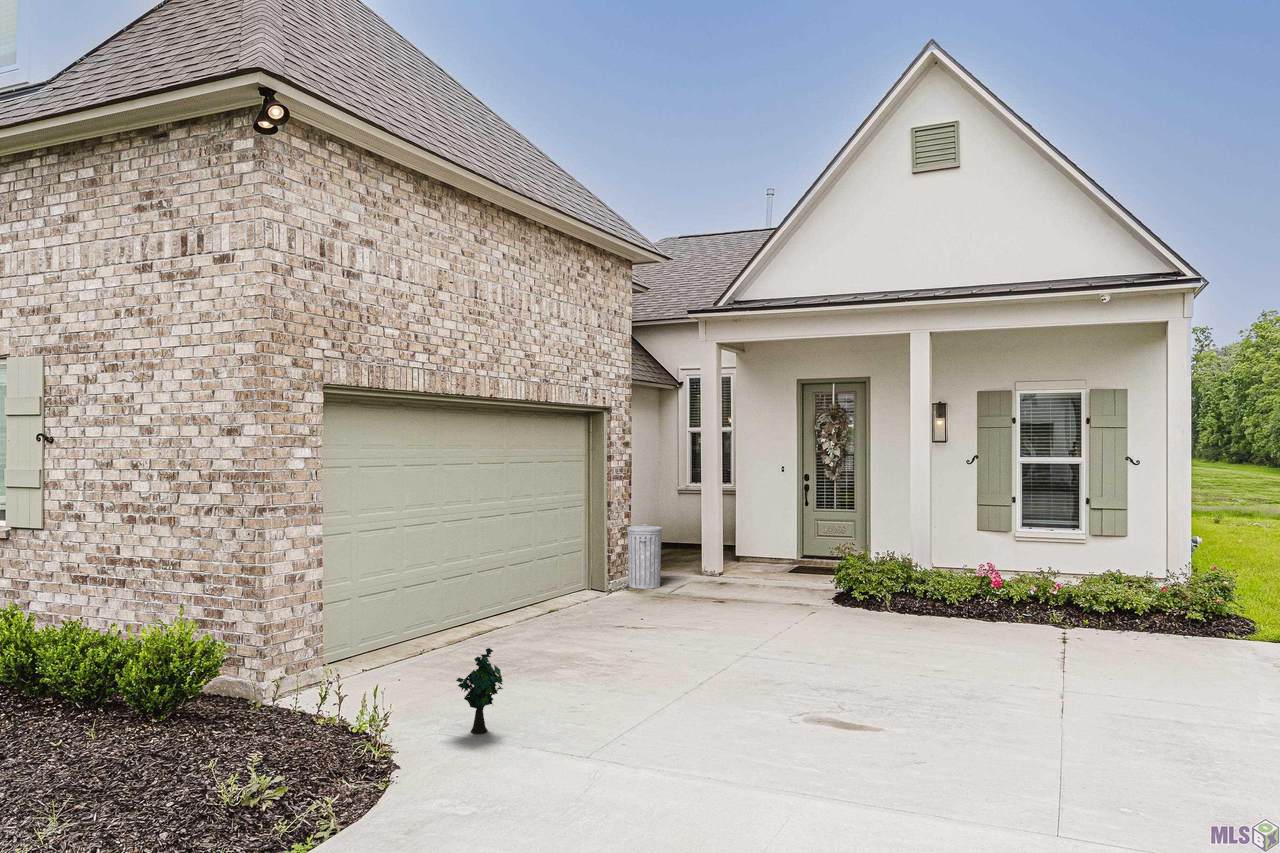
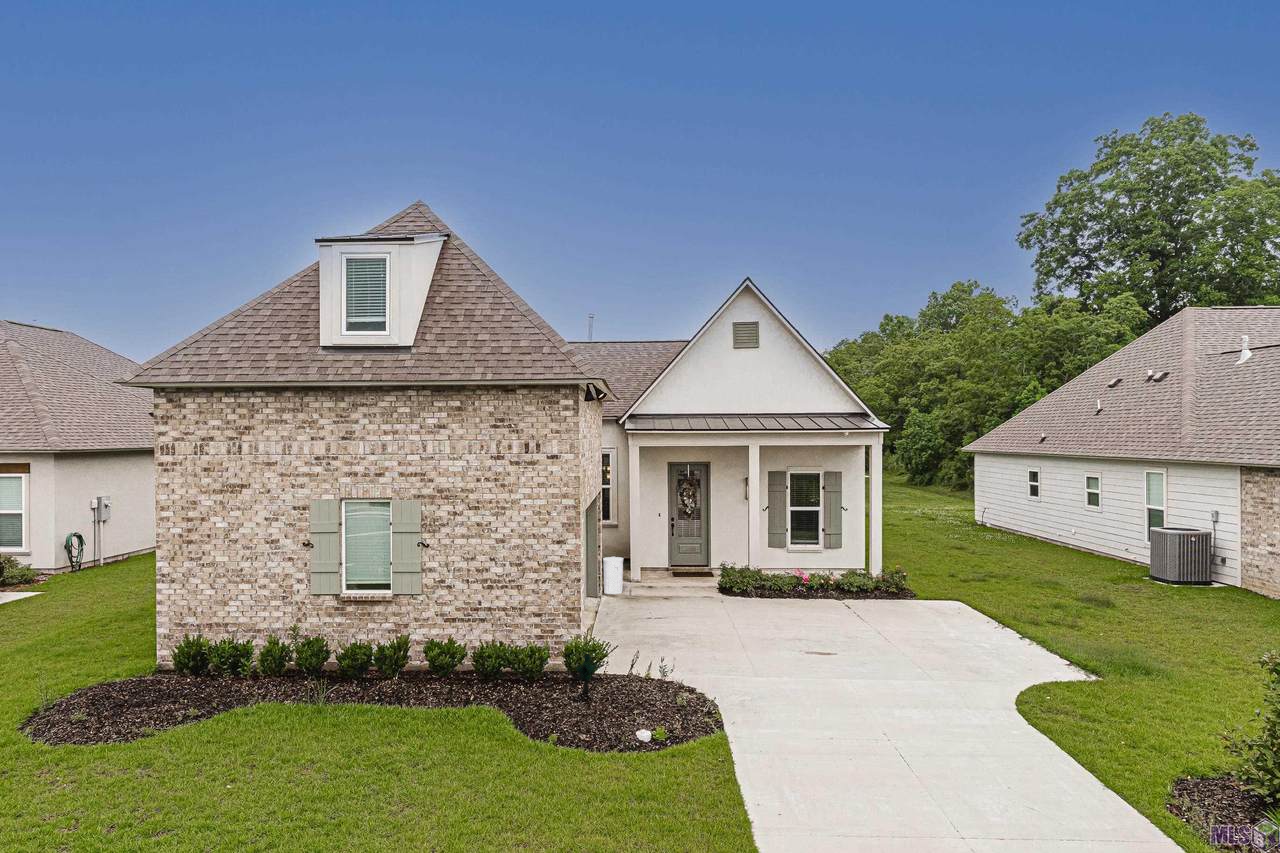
decorative plant: present [456,648,503,734] -> present [576,651,596,692]

